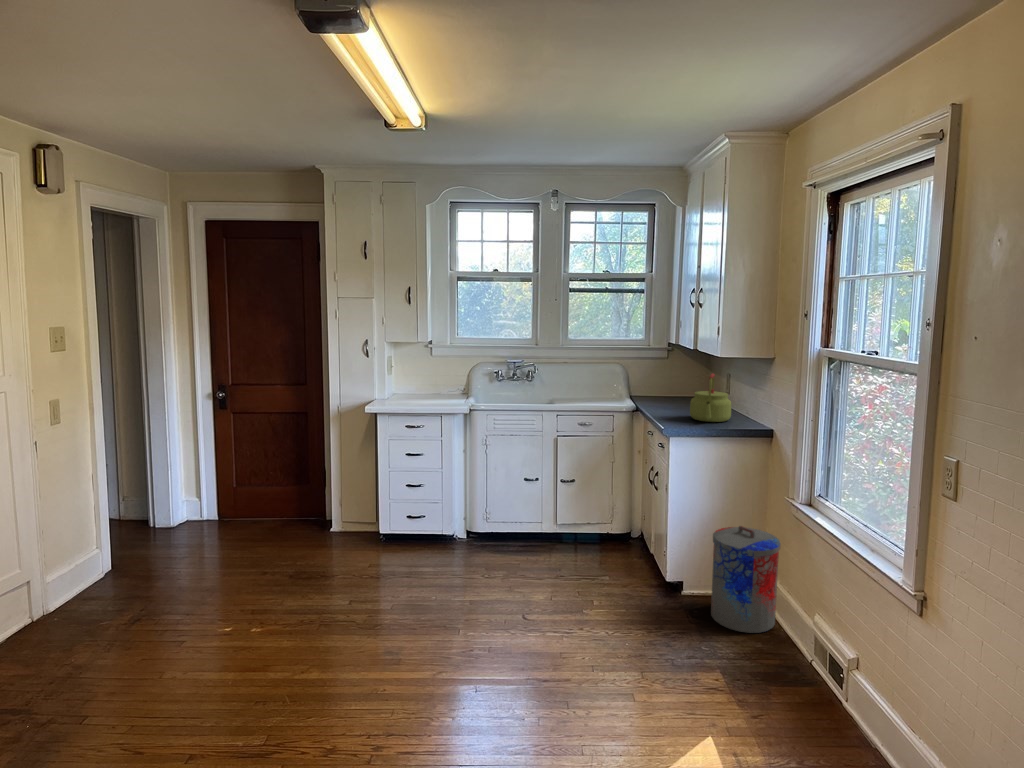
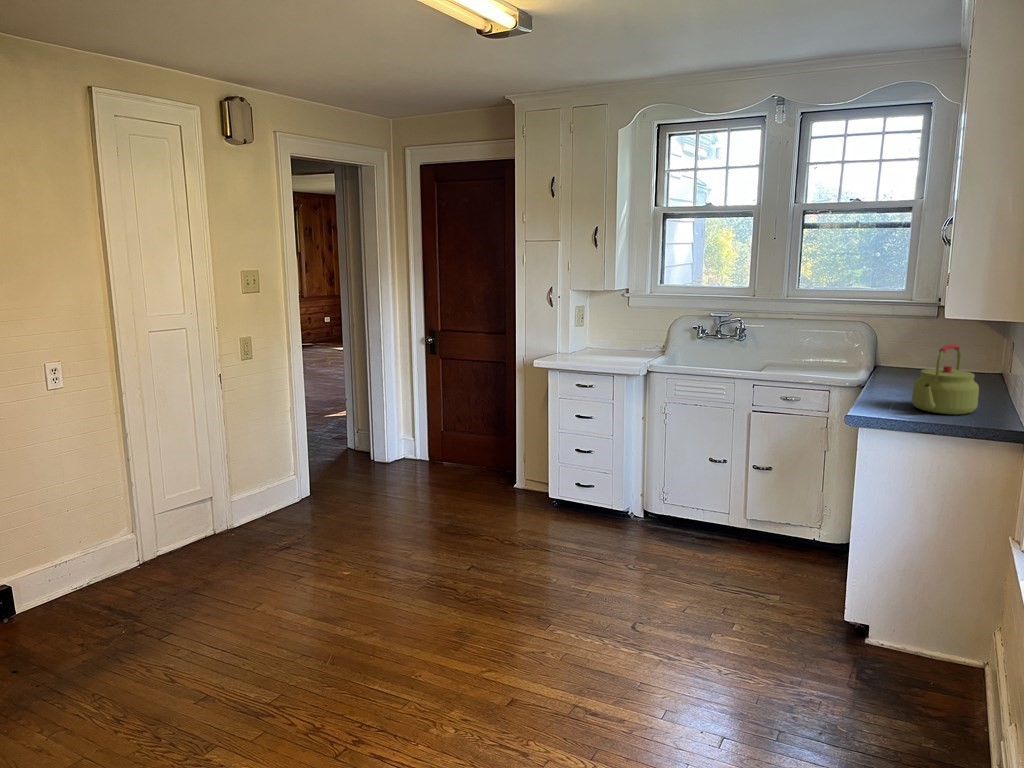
trash can: present [711,526,781,633] -> none [883,563,996,718]

